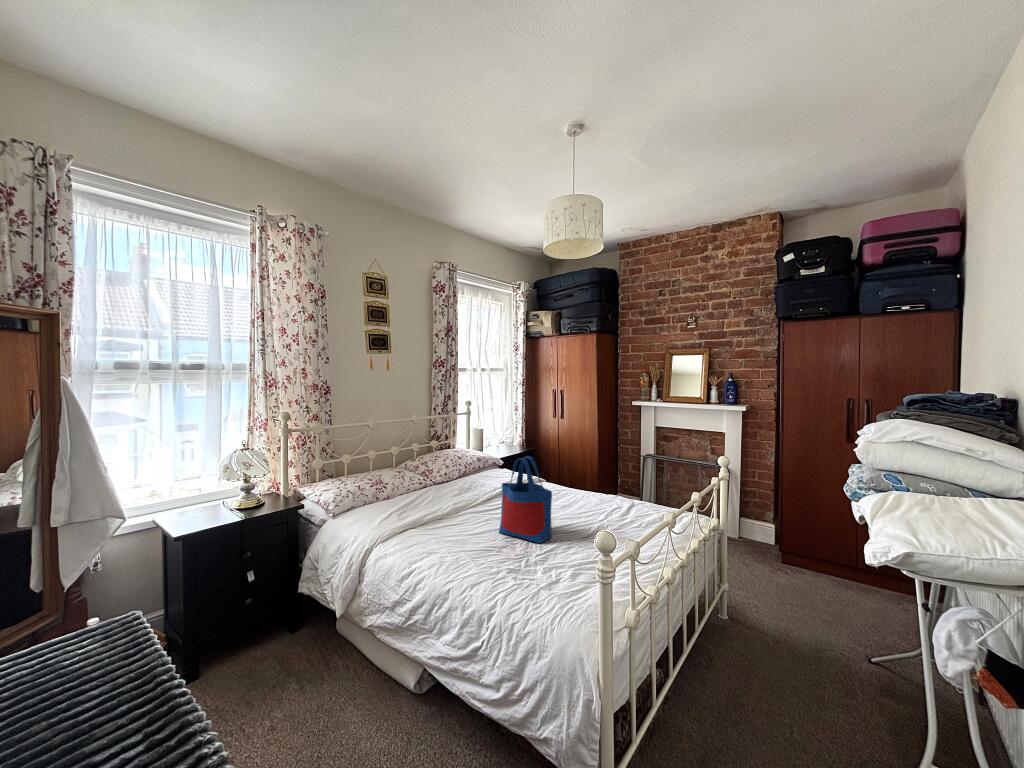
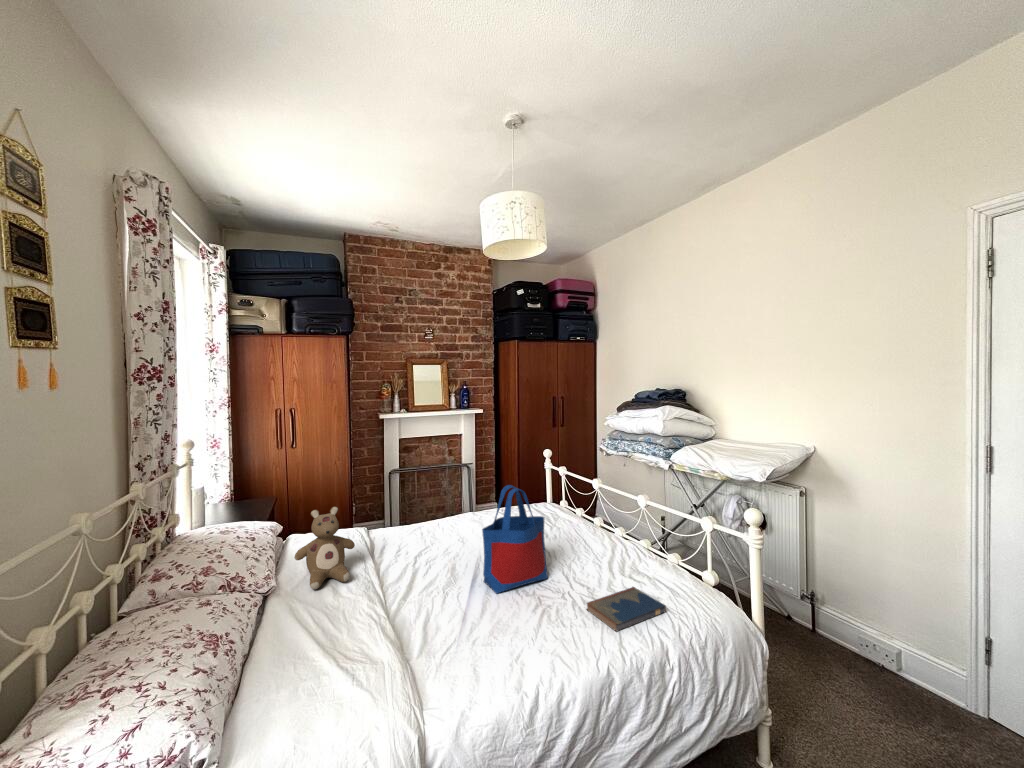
stuffed bear: none [444,446,479,492] -> present [294,507,355,589]
hardcover book: none [484,559,555,598] -> present [587,587,666,631]

